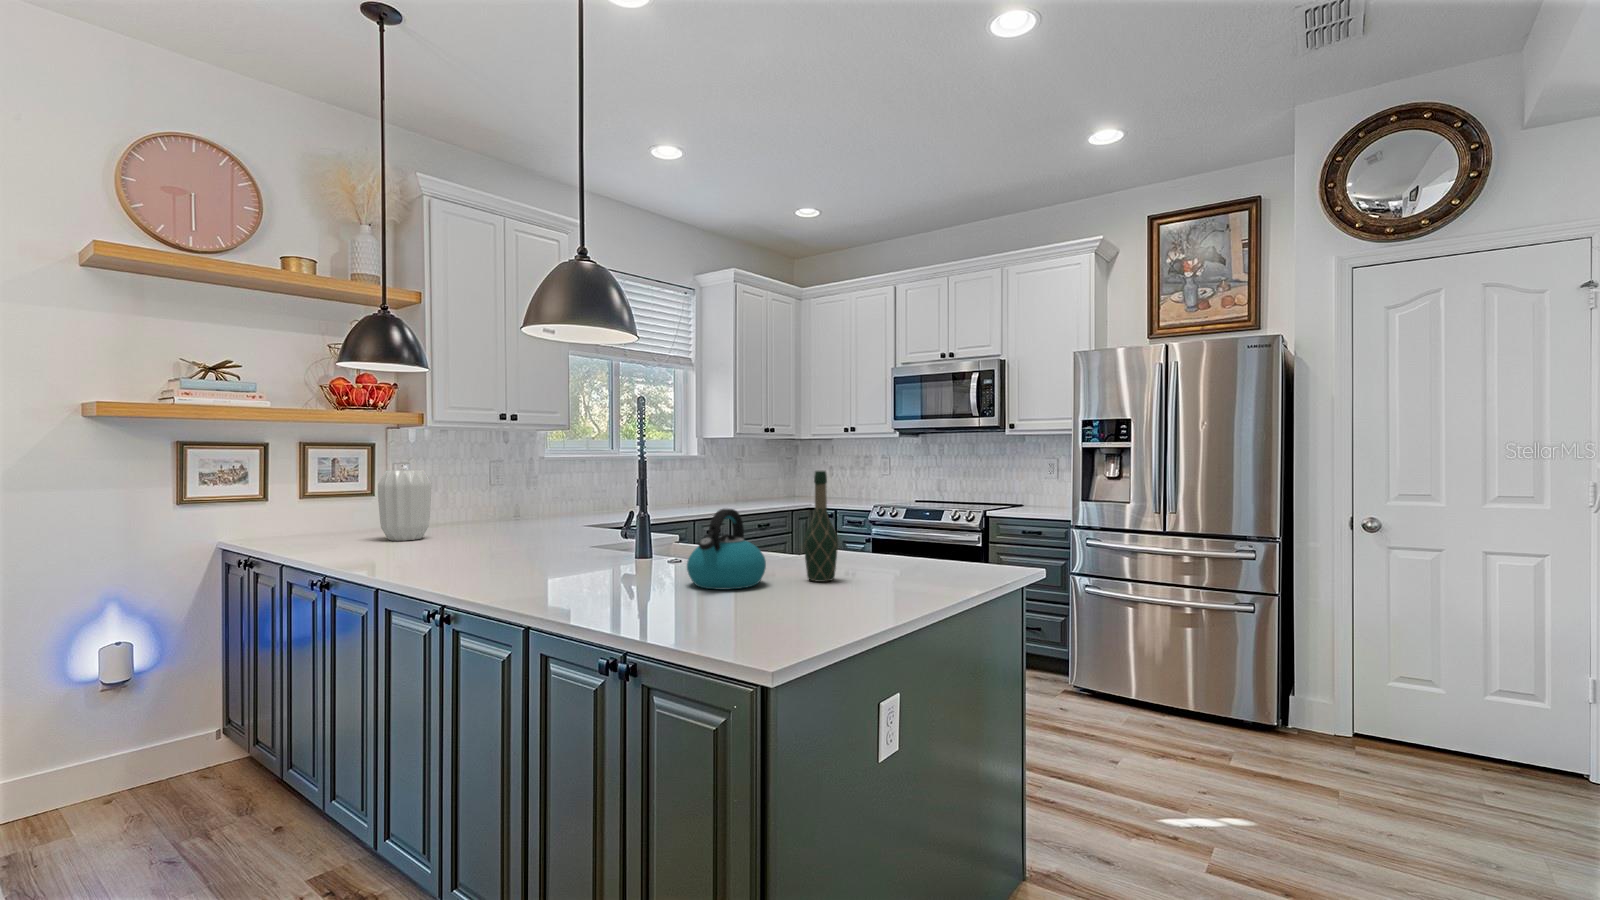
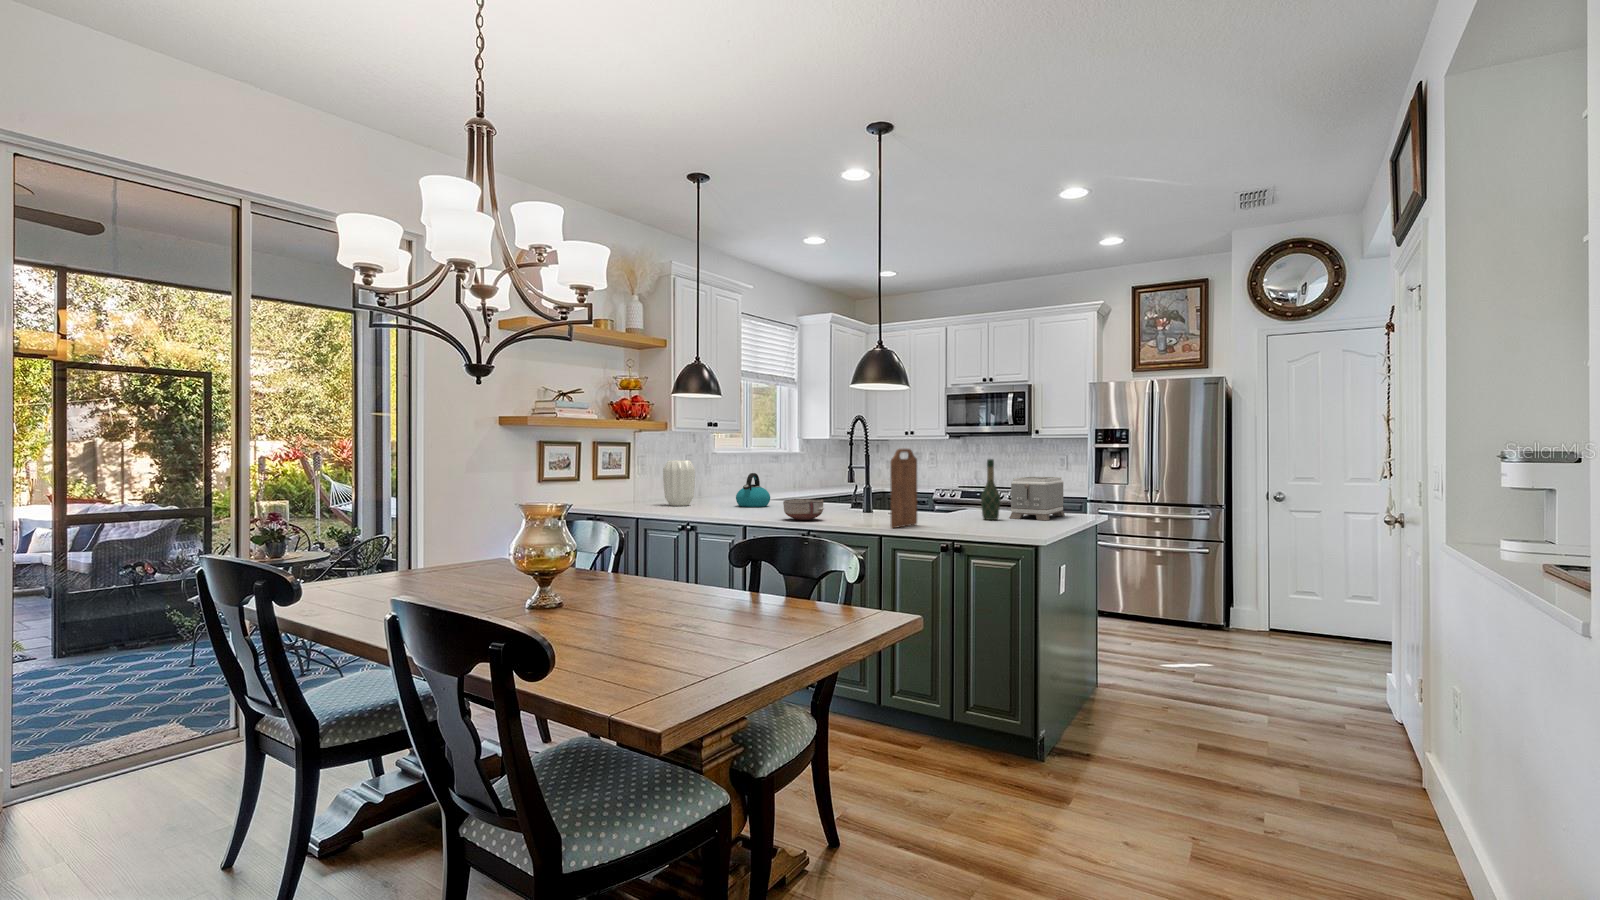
cutting board: none [565,452,645,609] -> present [890,449,917,528]
toaster: none [863,499,975,583] -> present [1010,477,1065,520]
kettle: present [687,509,766,589] -> present [736,473,770,507]
ceramic bowl: none [440,540,518,581] -> present [783,499,824,520]

